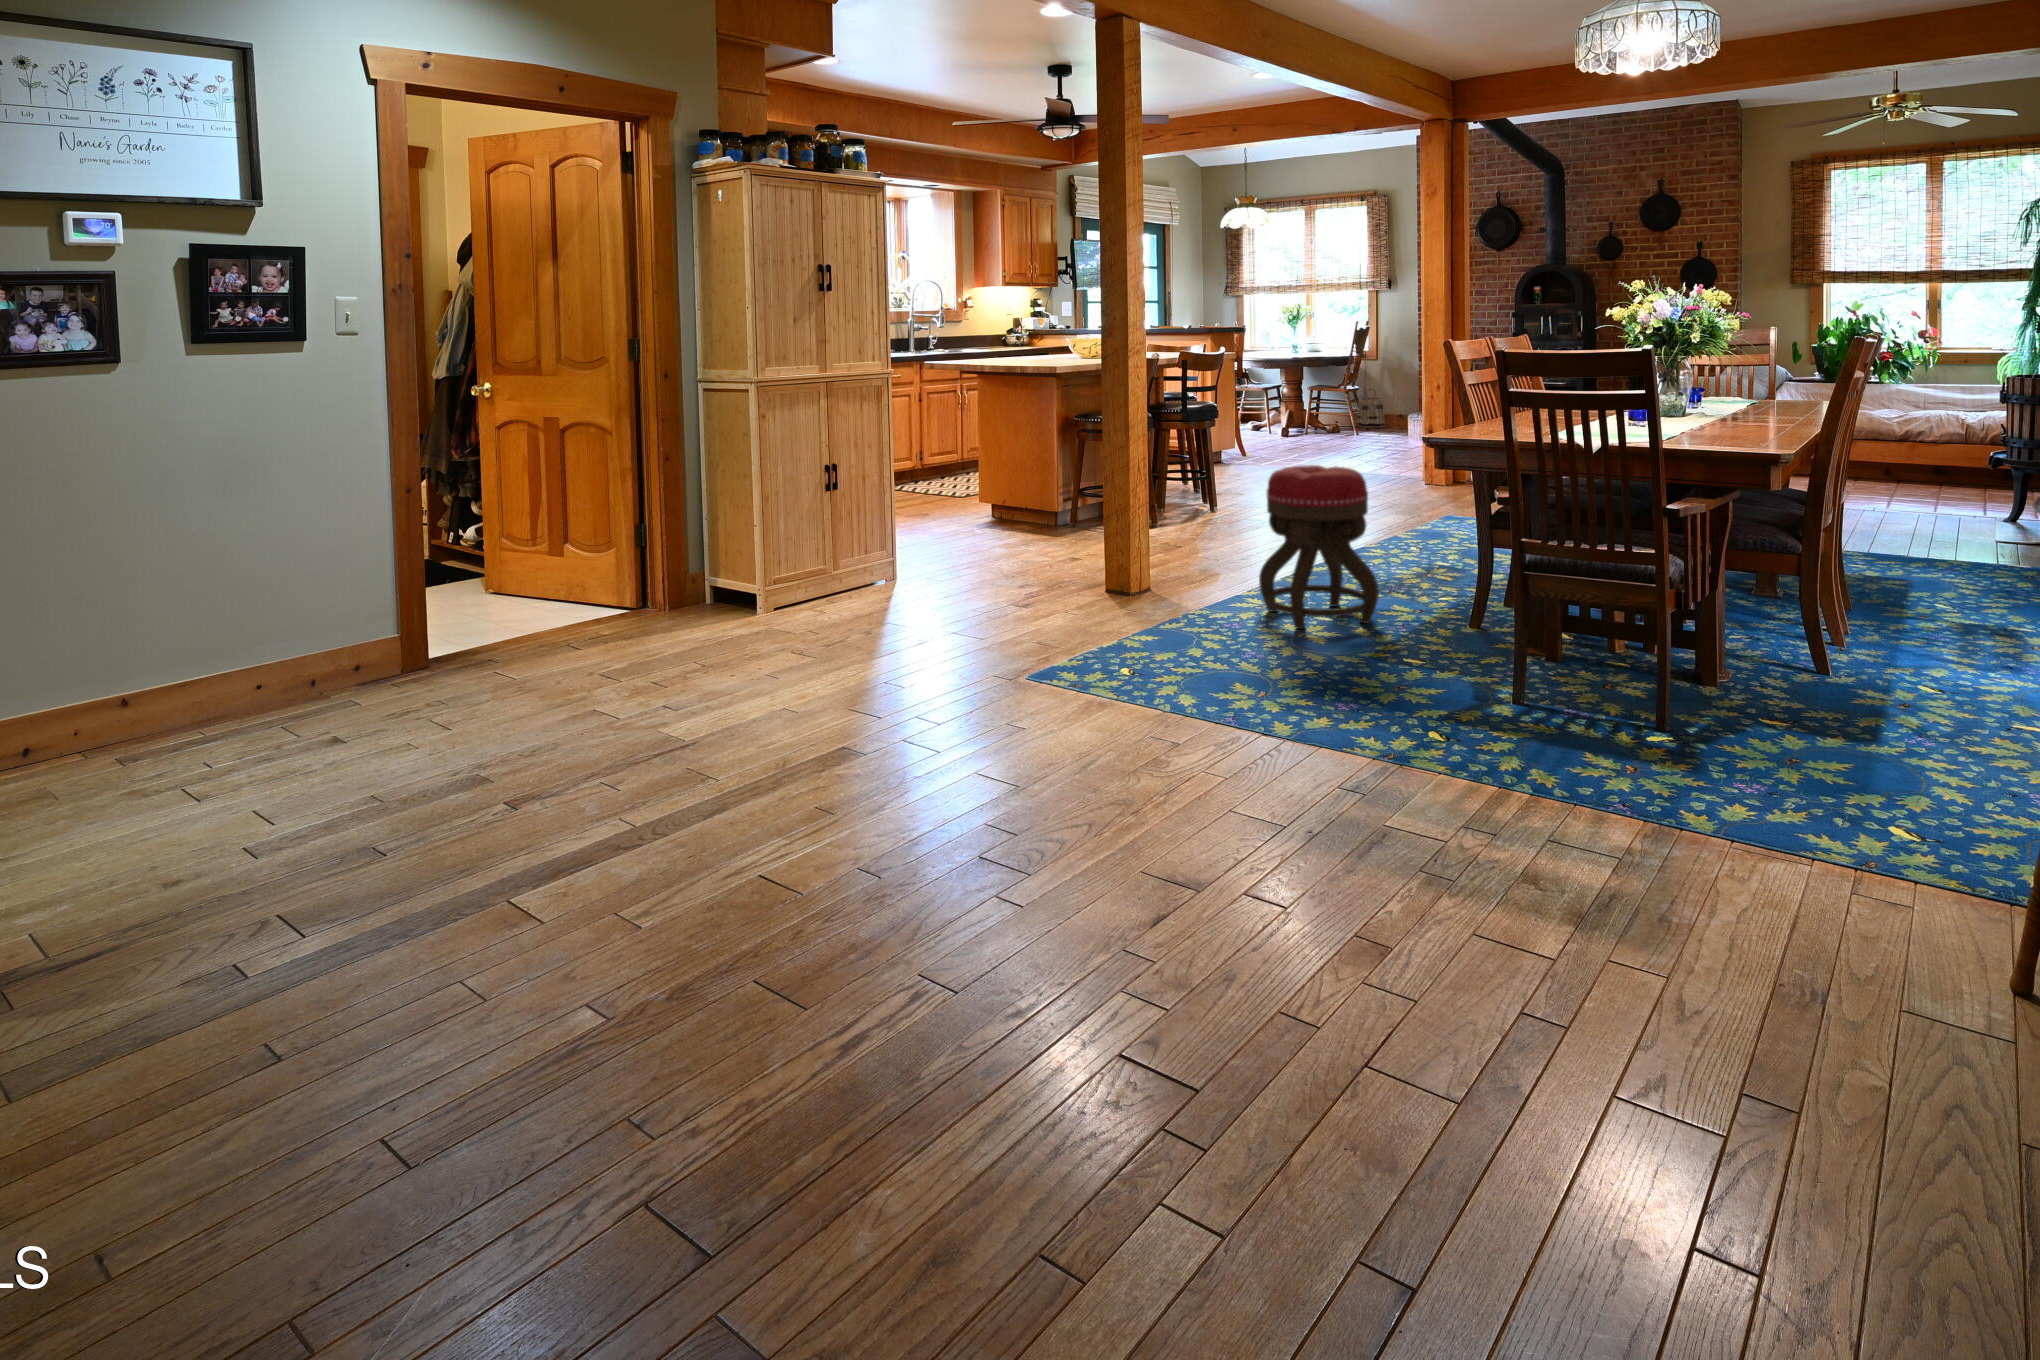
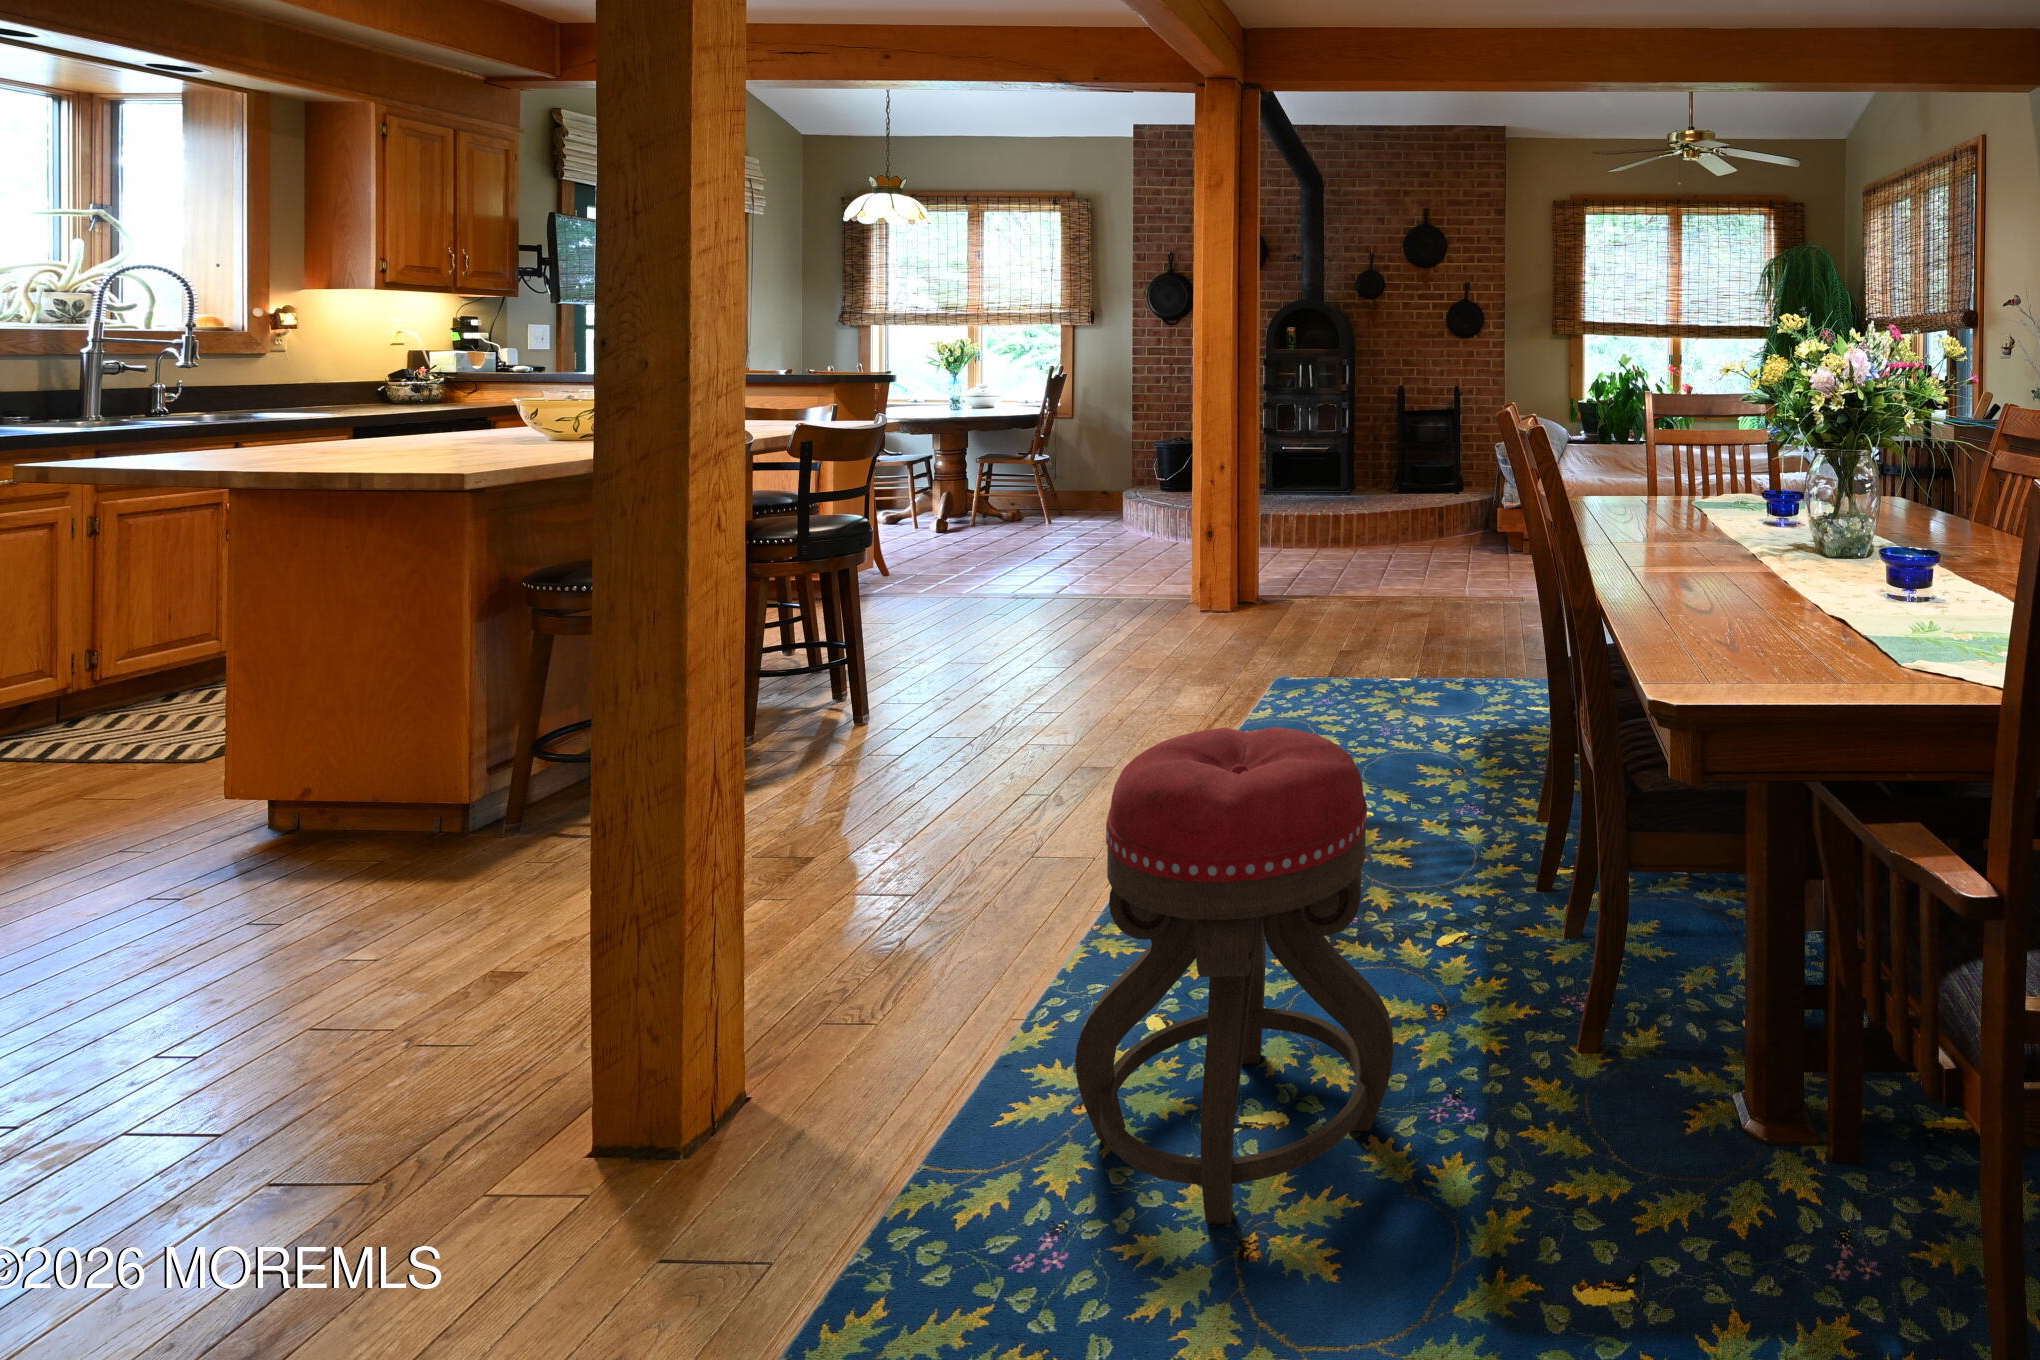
basket: present [1357,389,1385,428] -> none [1048,460,1088,515]

